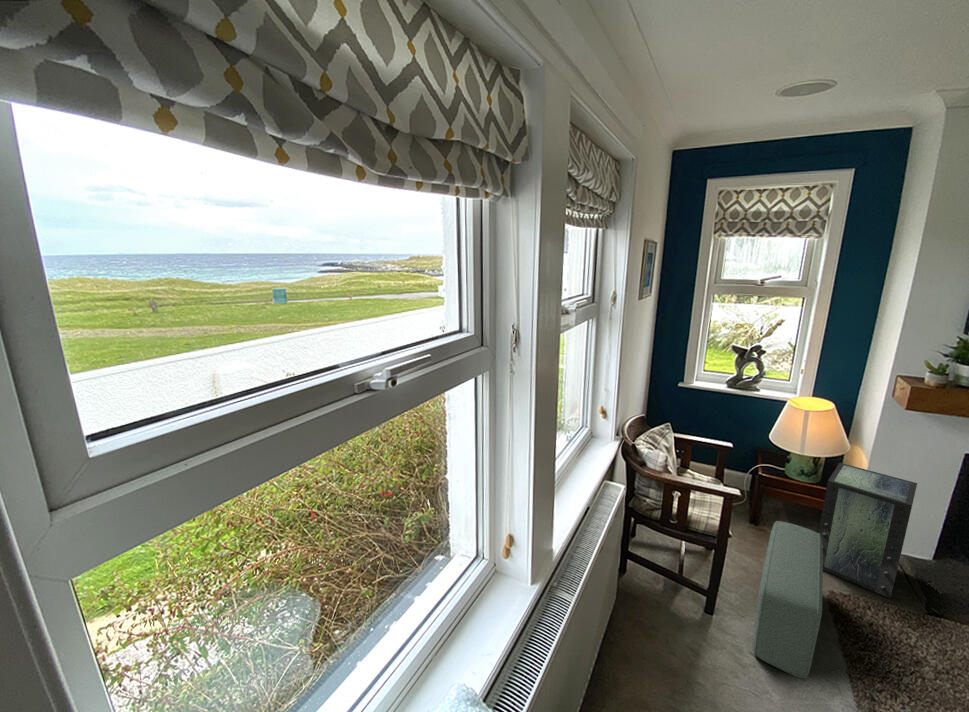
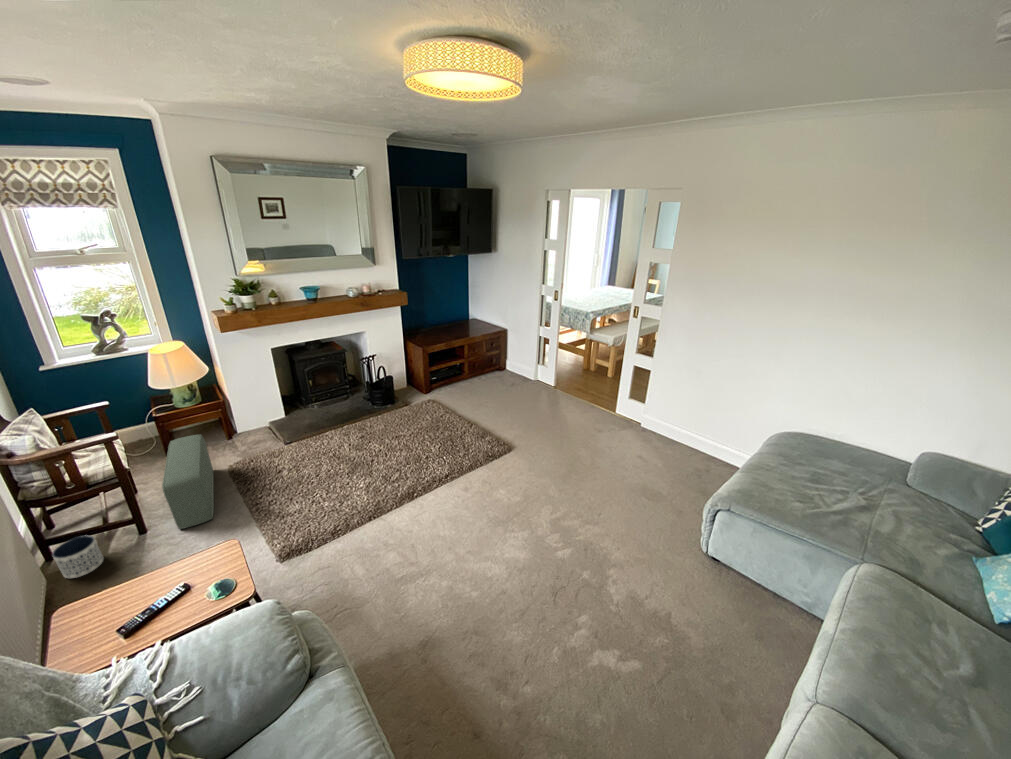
storage box: present [818,463,917,598] -> none [196,378,262,457]
planter: none [630,576,669,629] -> present [53,536,103,578]

